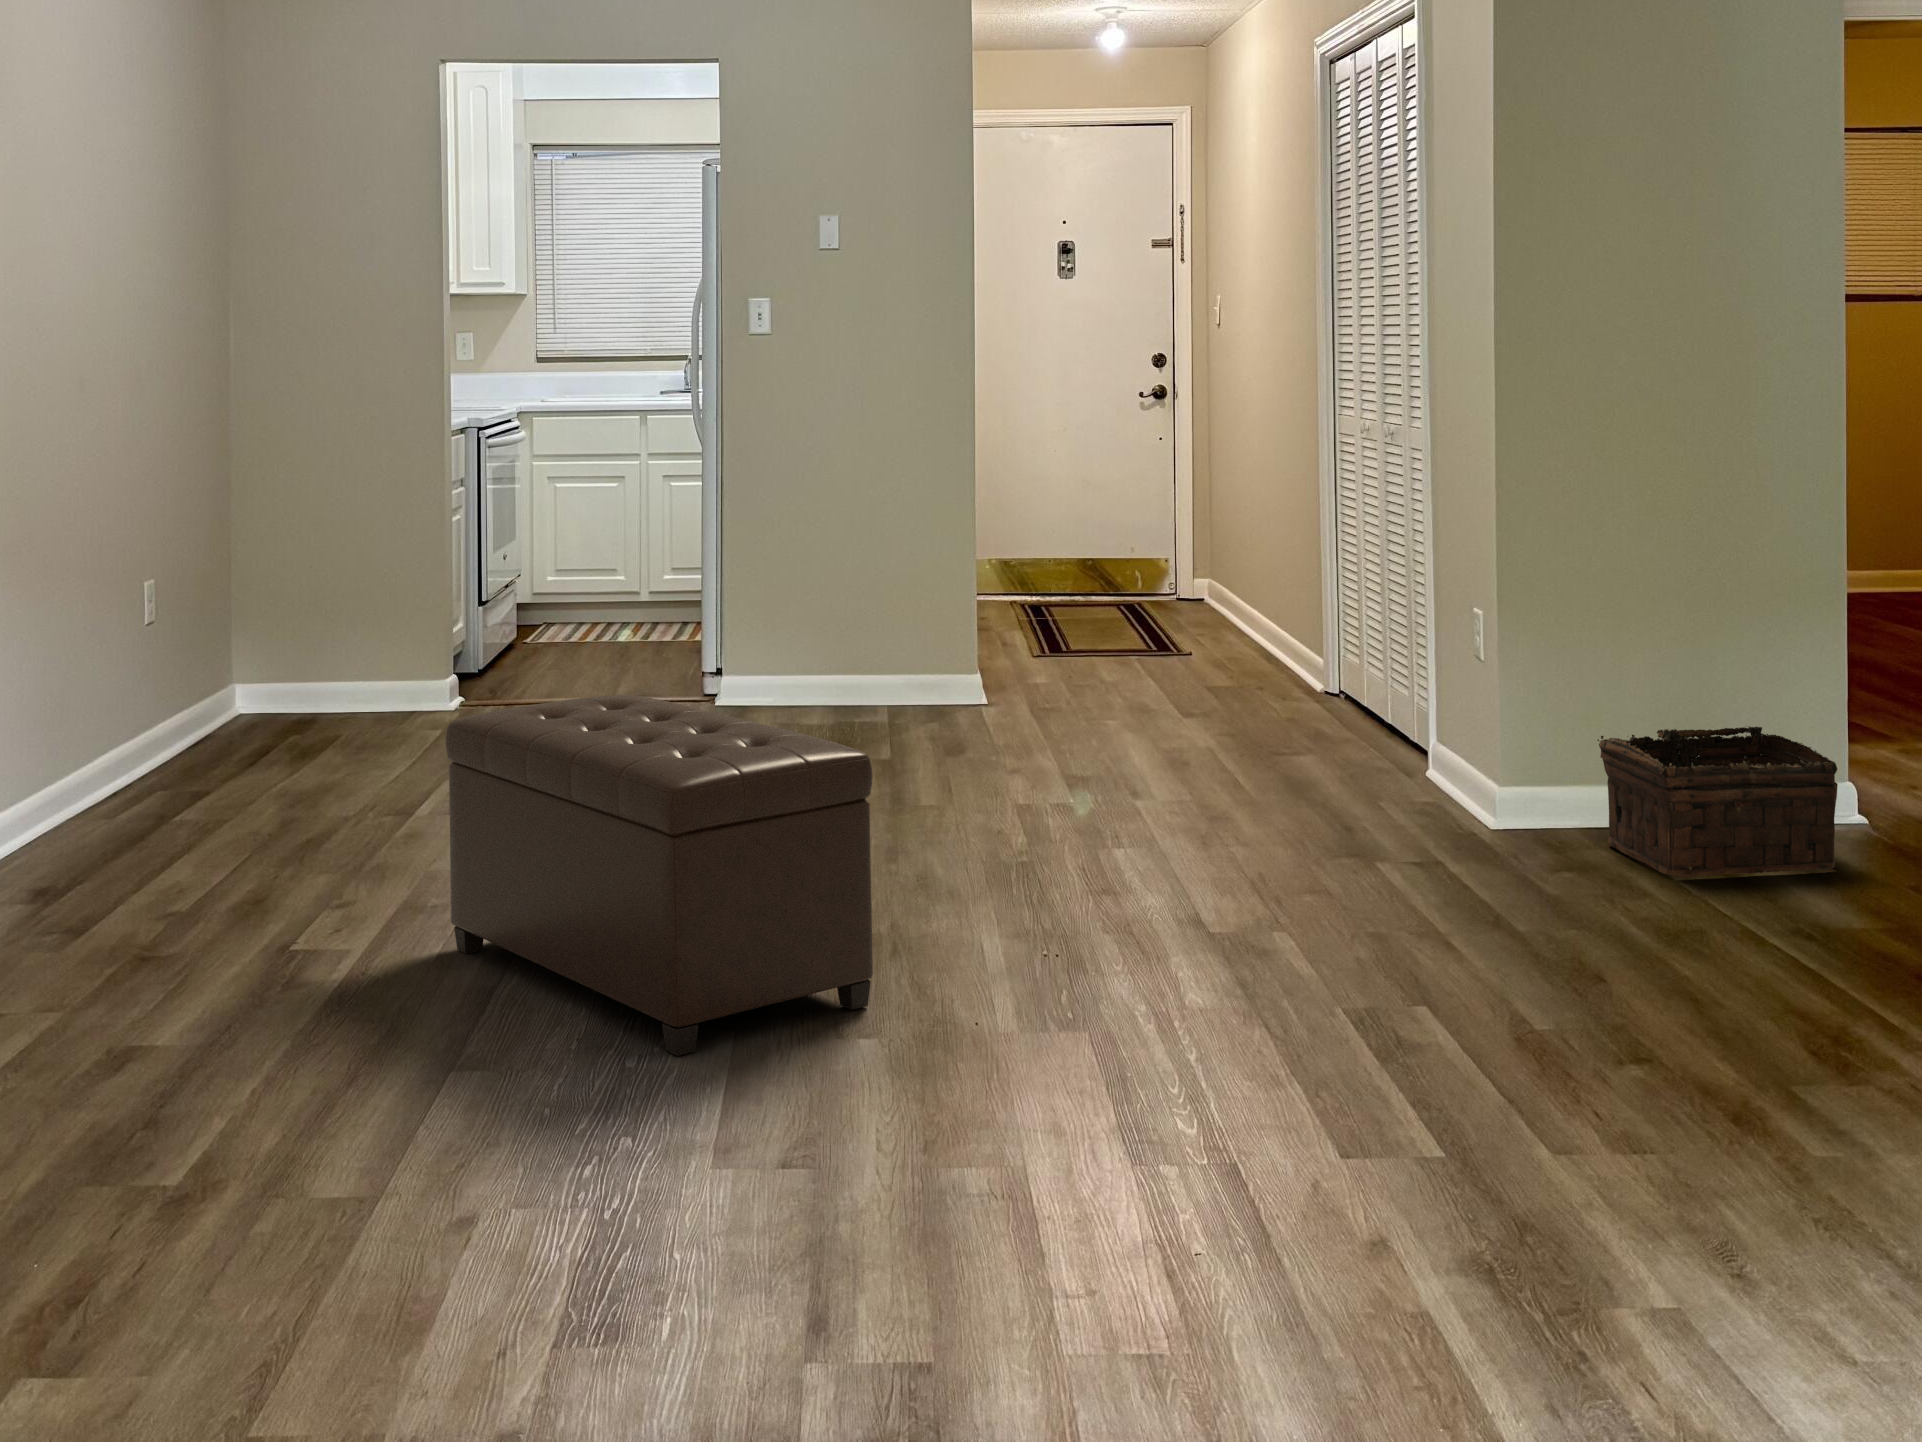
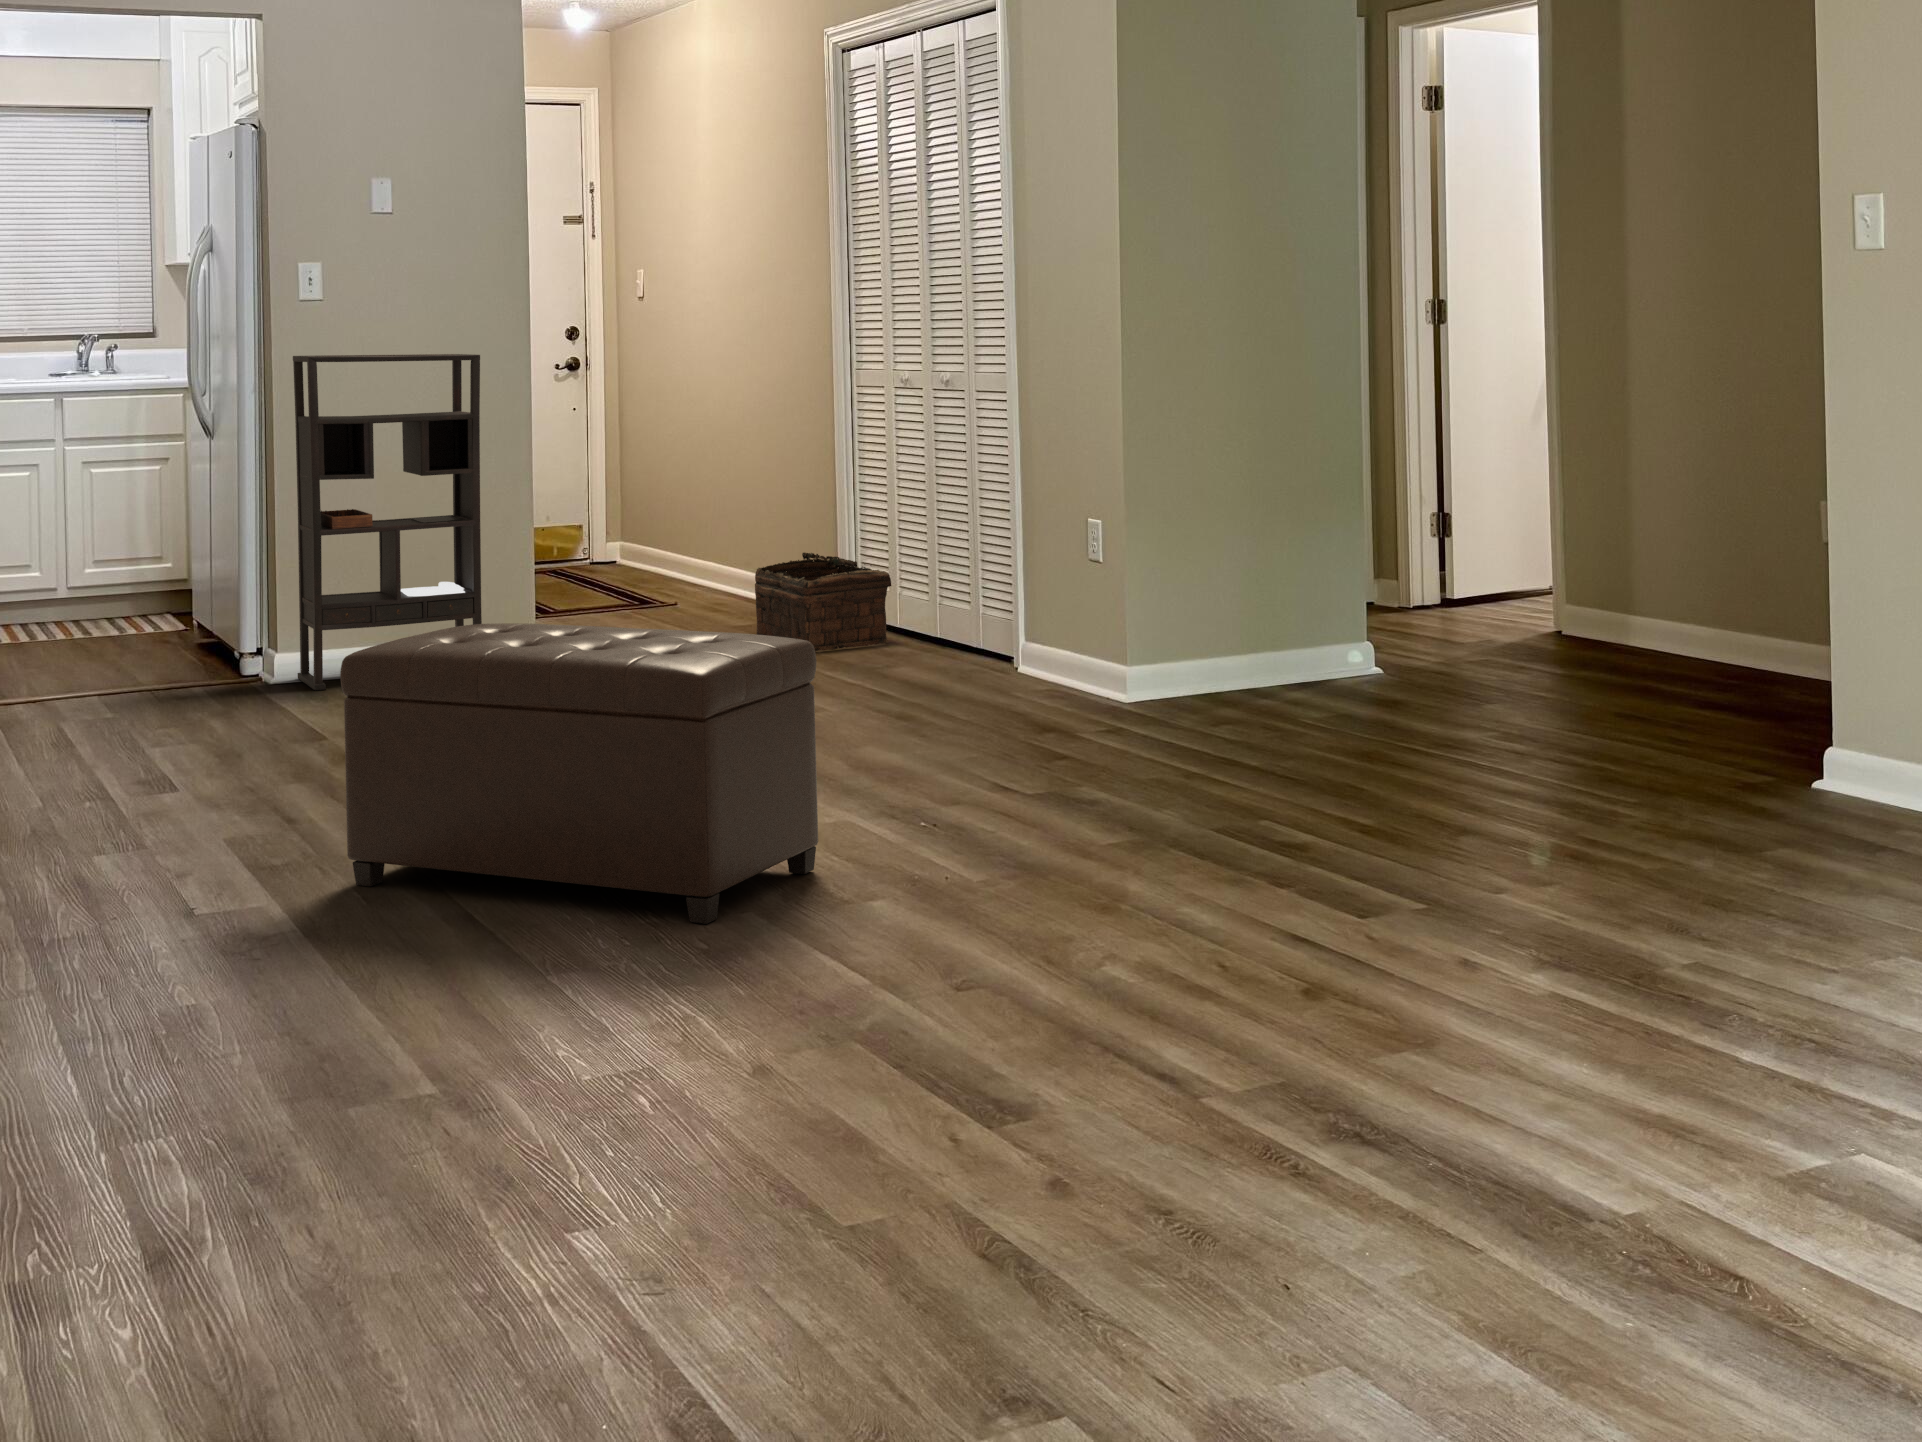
bookshelf: none [728,392,900,721] -> present [293,354,482,690]
basket: present [1598,726,1838,877] -> present [755,552,891,651]

